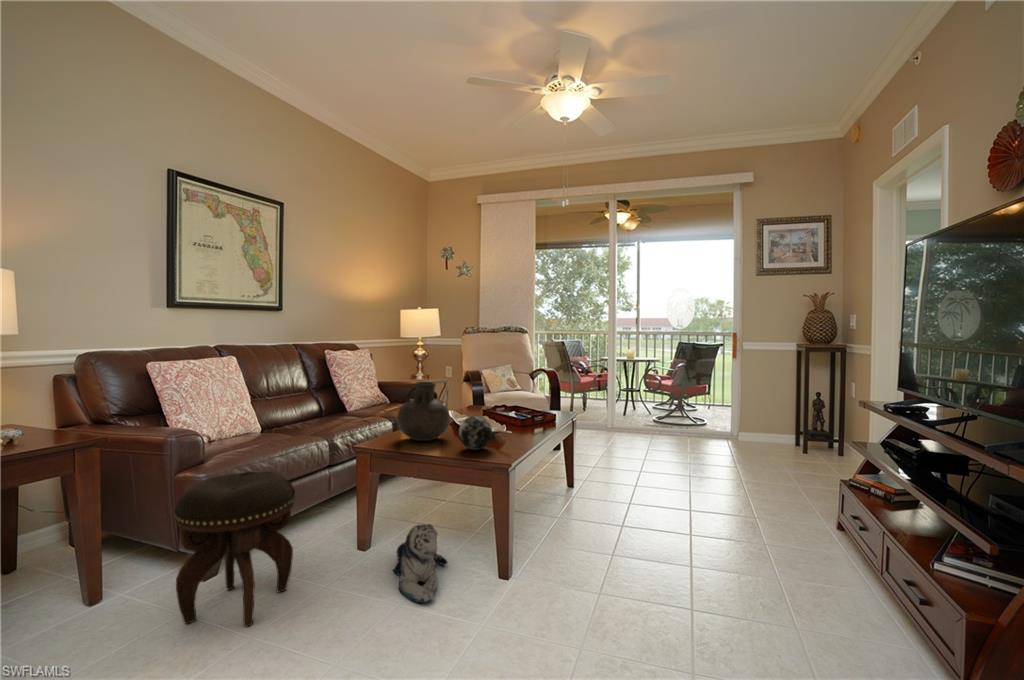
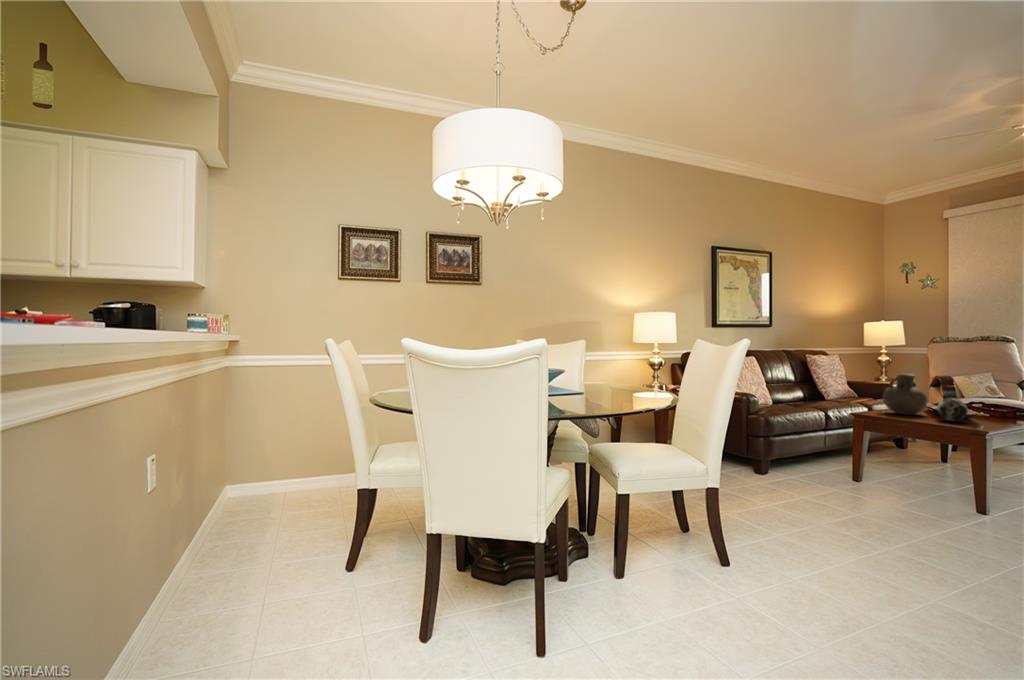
footstool: present [175,472,295,627] -> none [765,414,825,487]
plush toy: present [393,524,448,604] -> none [887,458,930,500]

